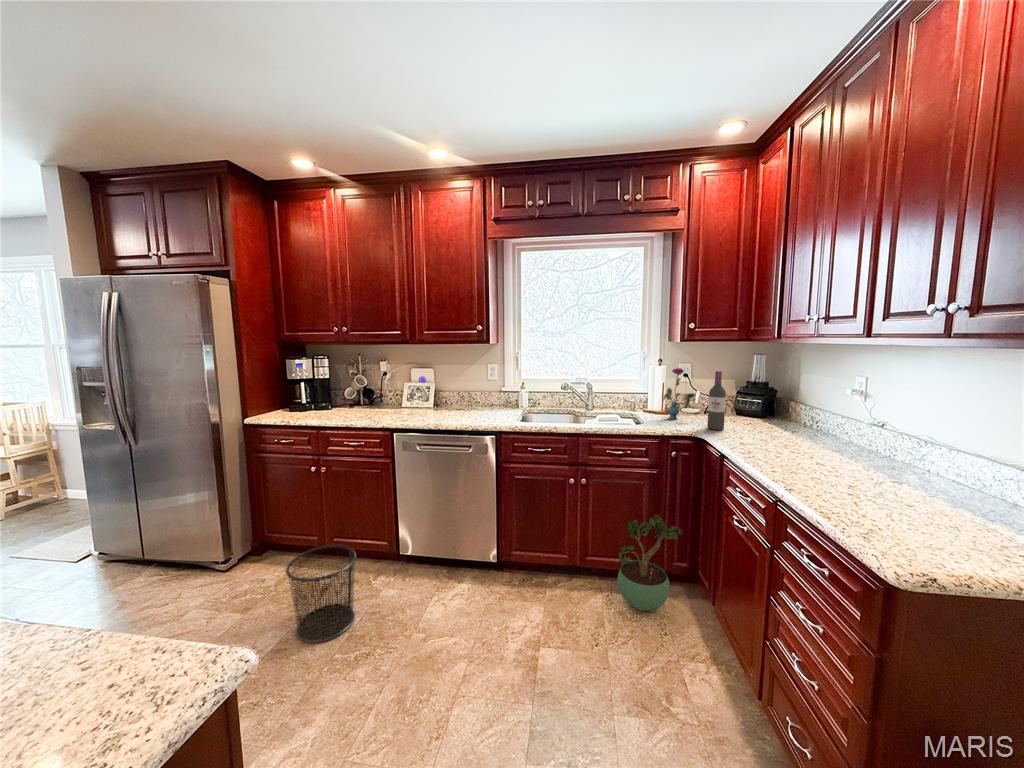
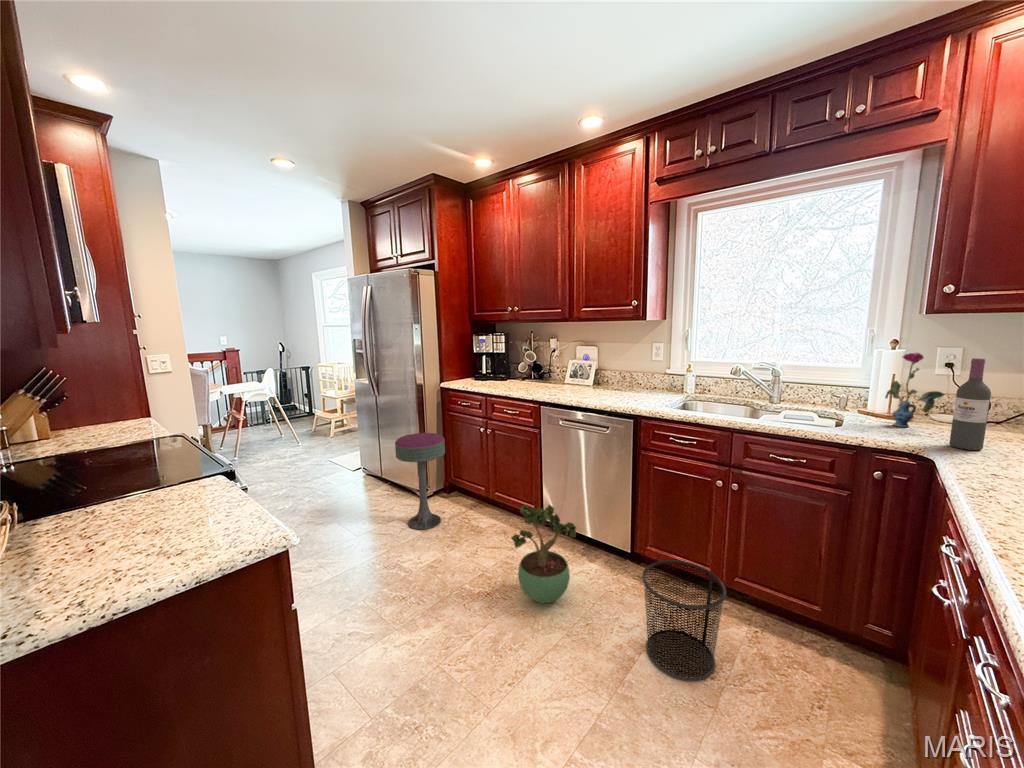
bar stool: none [192,481,268,610] -> present [395,433,445,530]
potted plant: present [618,514,682,611] -> present [512,505,576,603]
waste bin: present [286,545,356,643] -> present [642,560,726,681]

